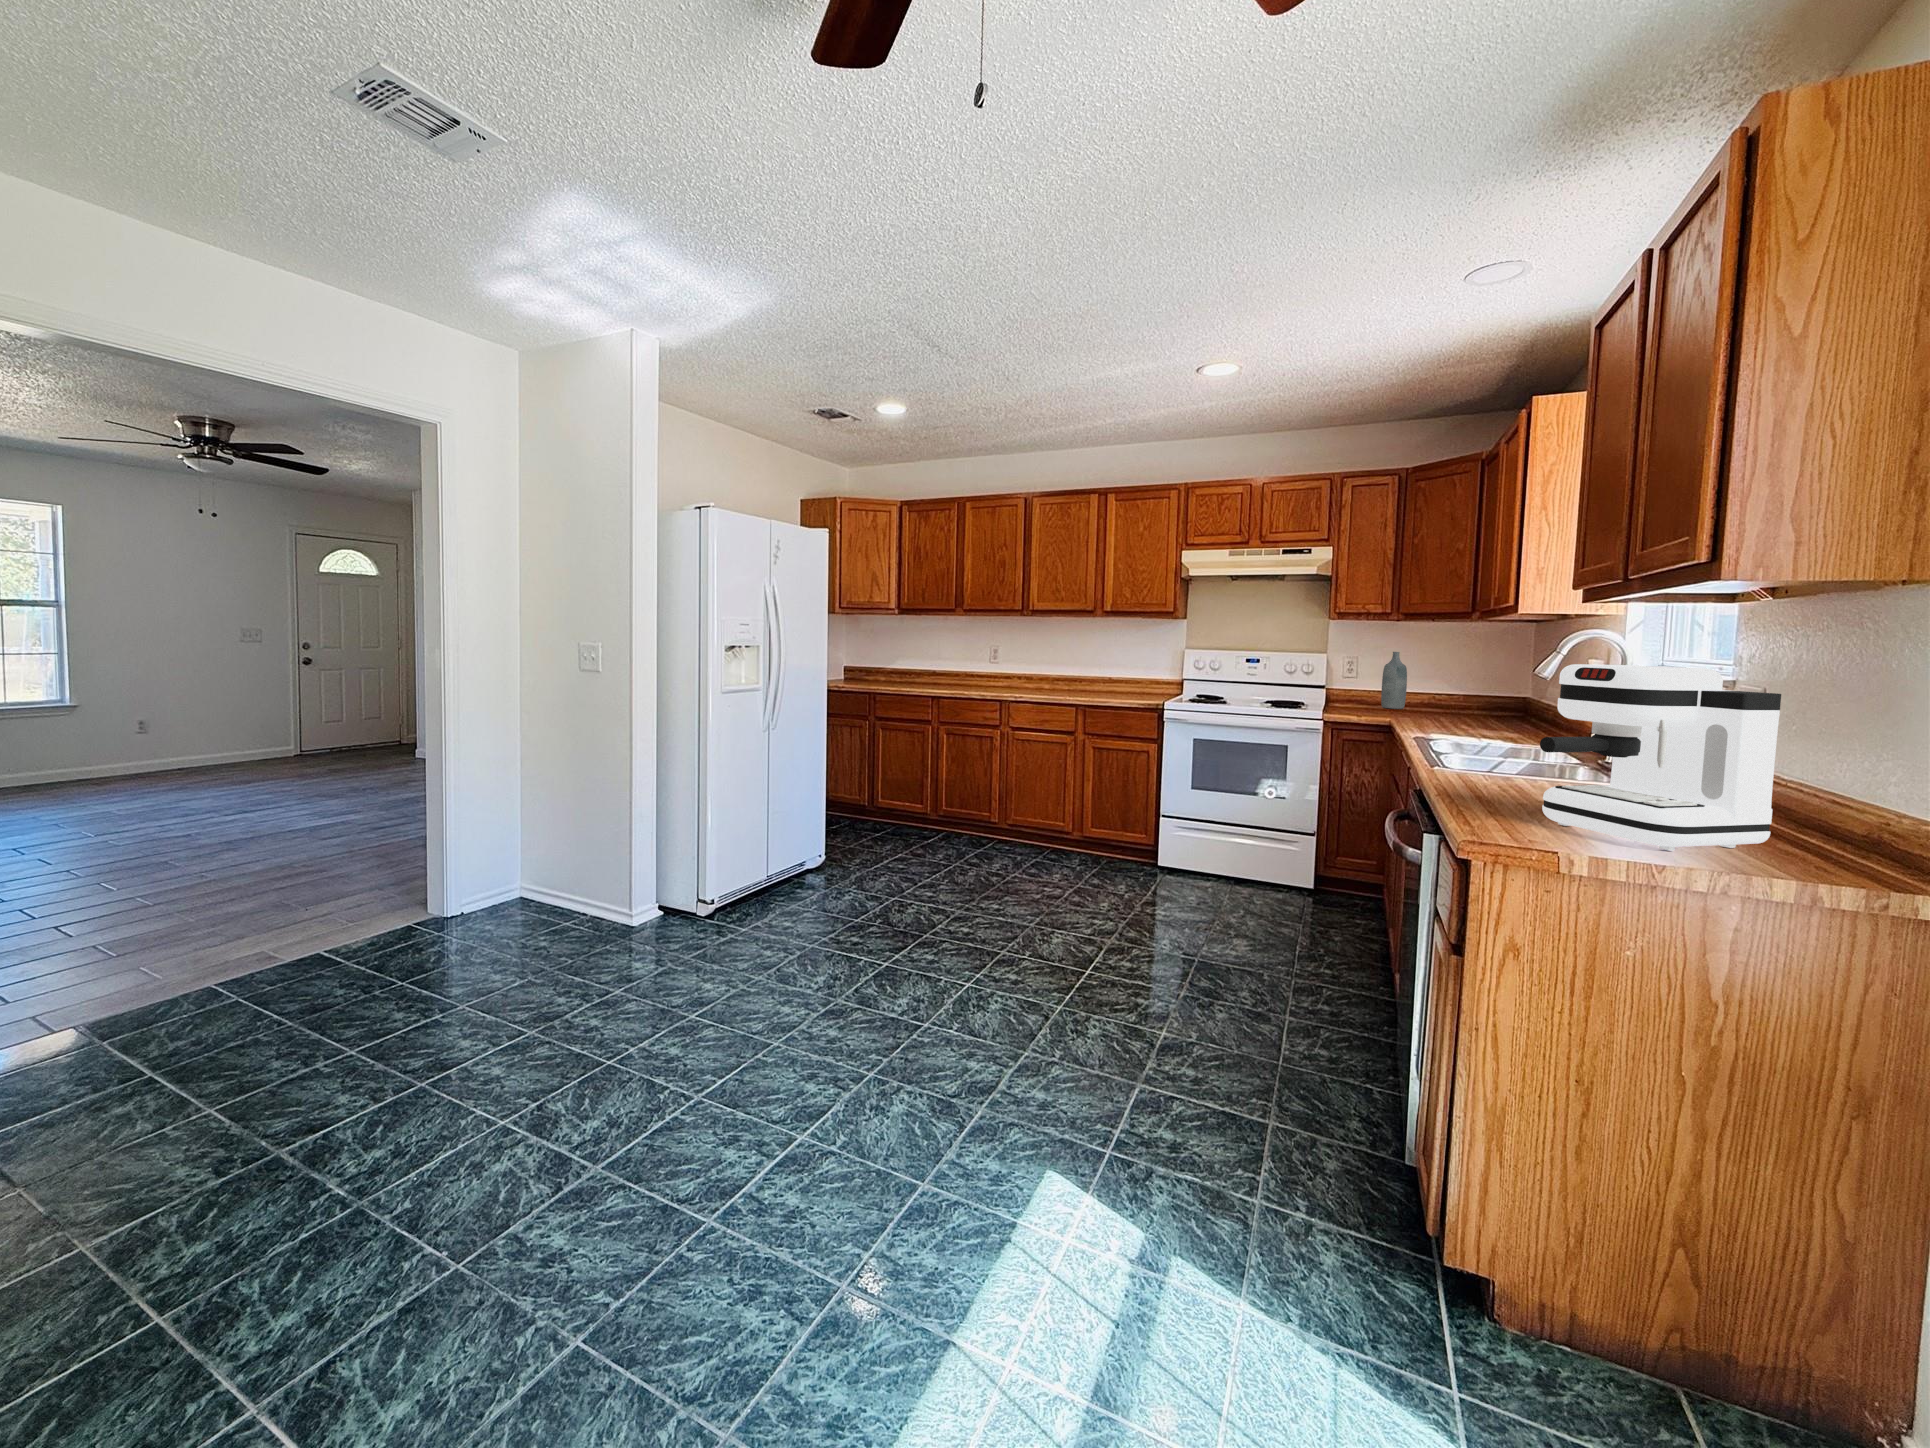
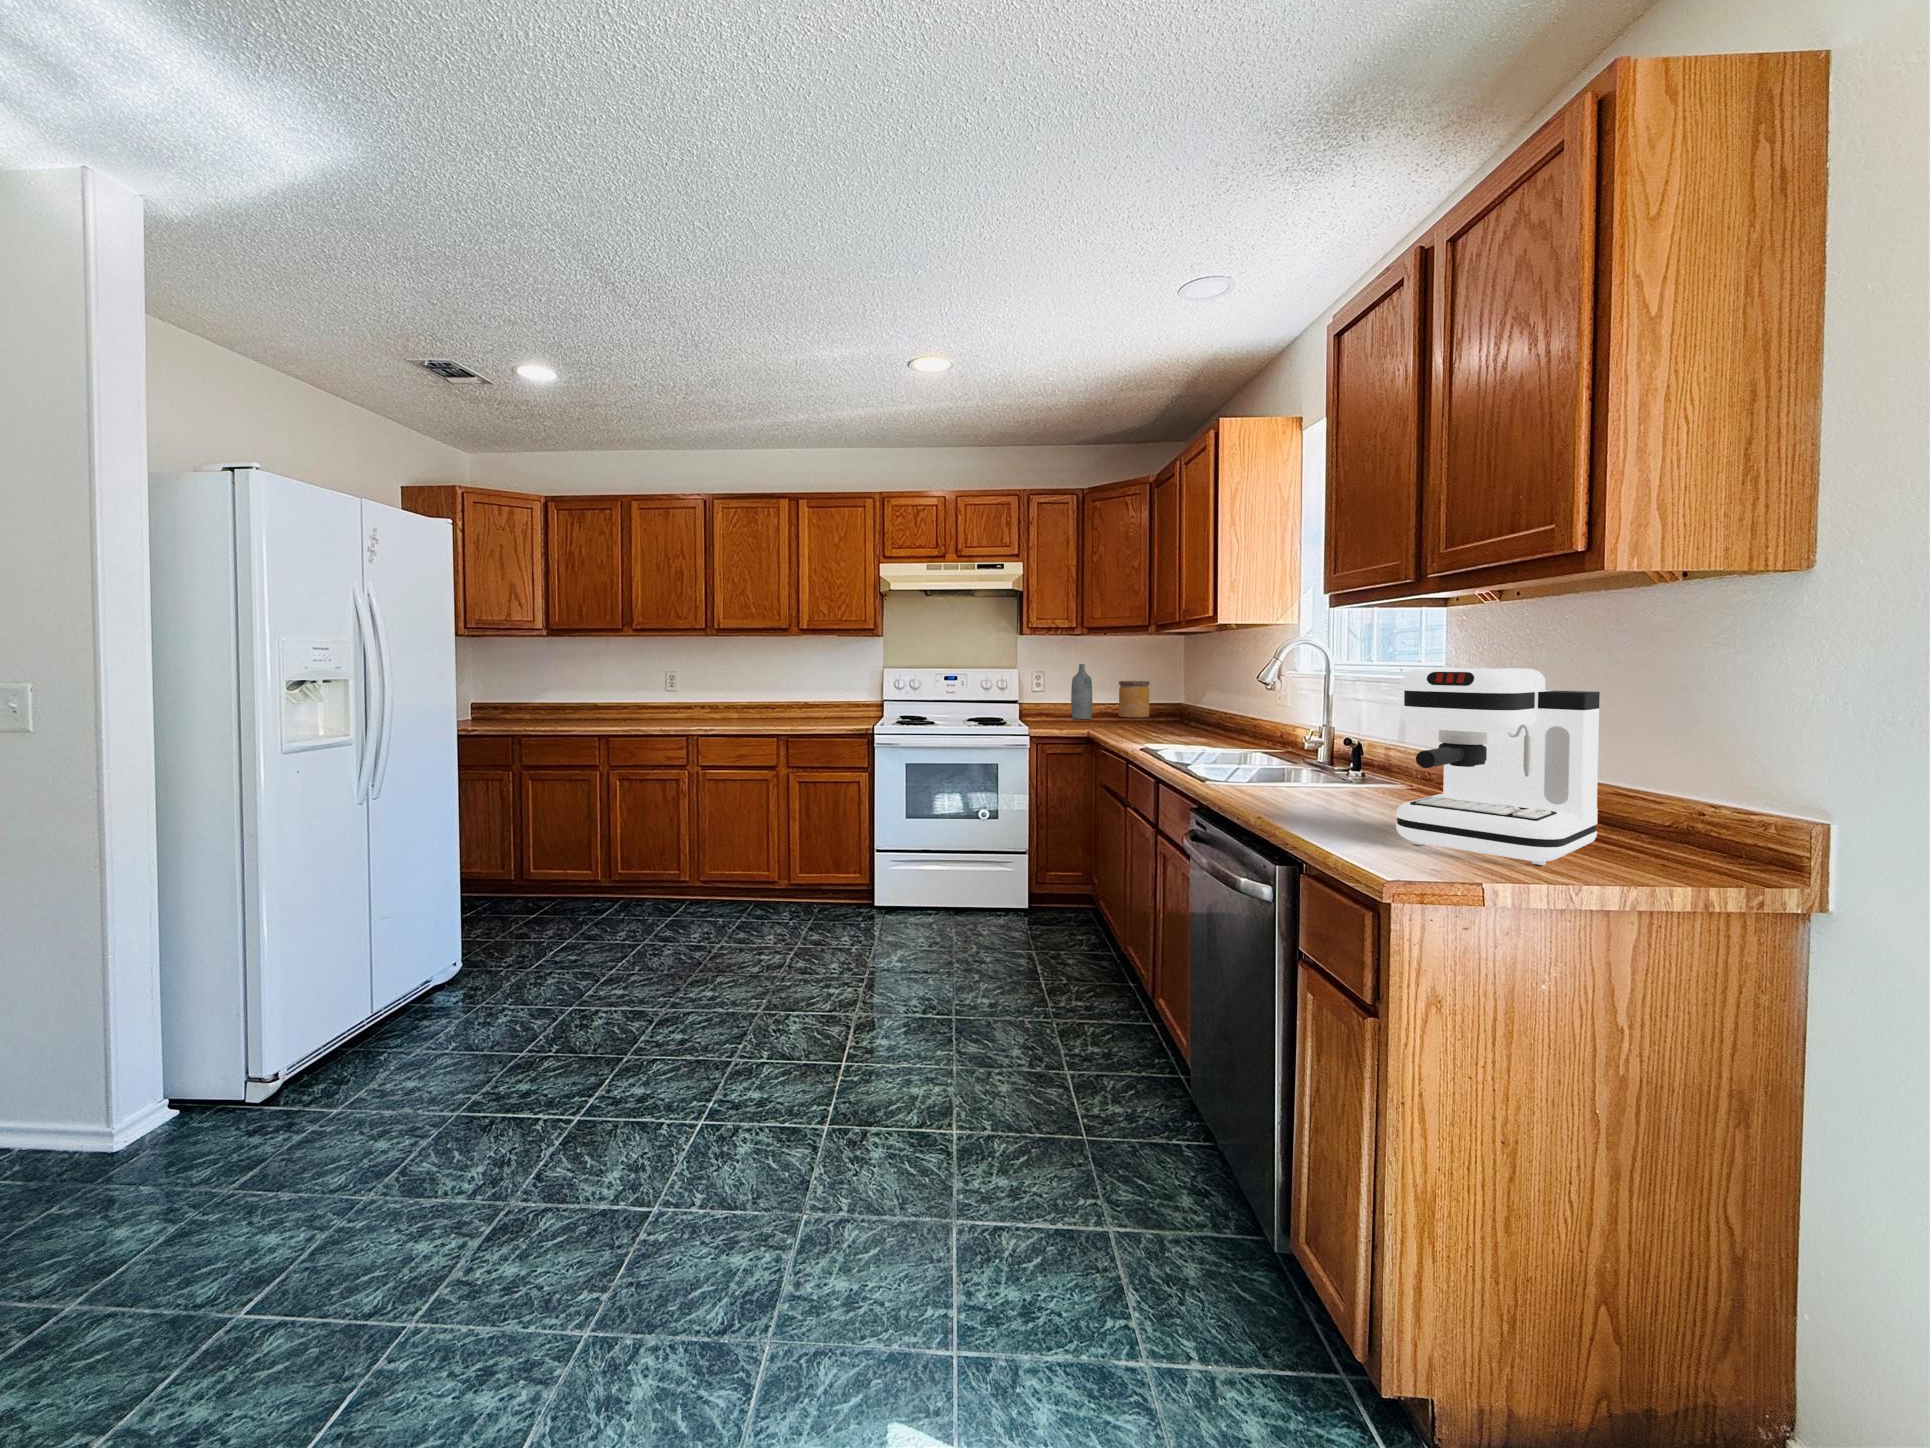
jar: none [1442,671,1482,711] -> present [1119,681,1150,717]

